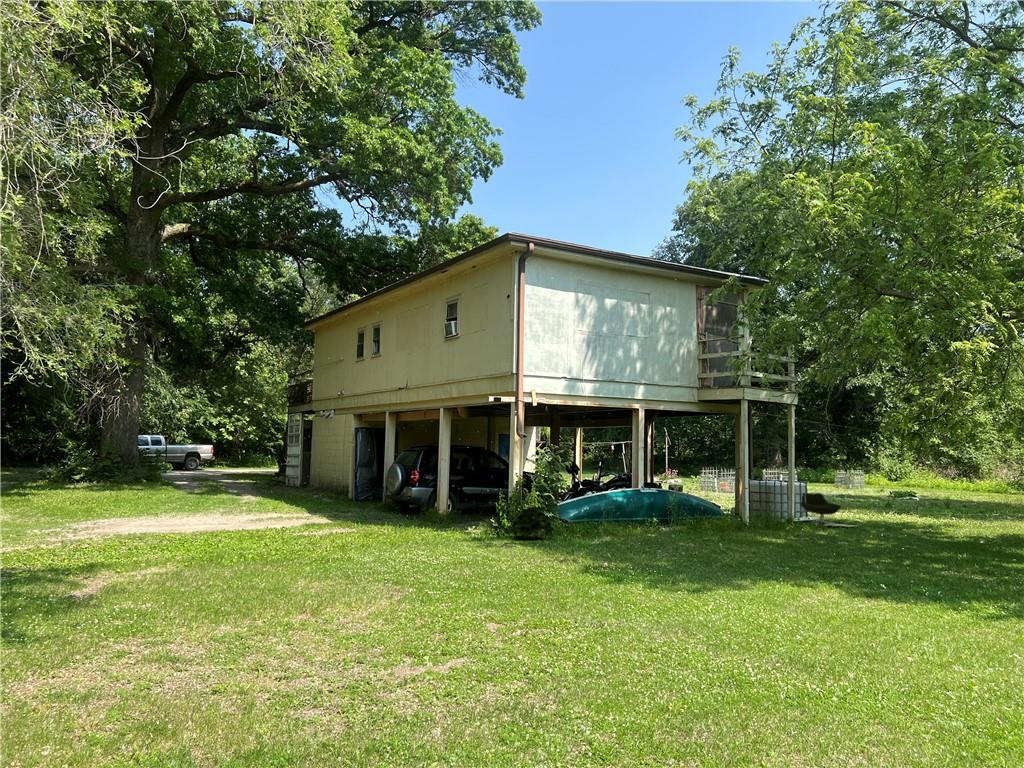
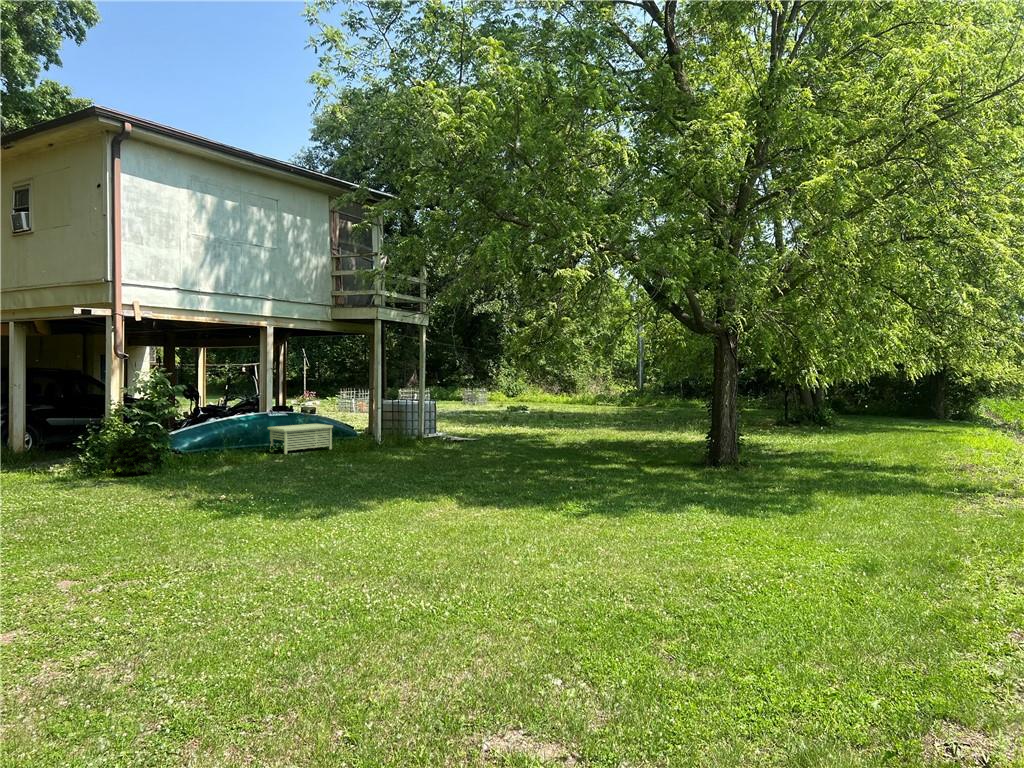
lounge chair: present [801,493,841,522] -> none [429,410,465,439]
storage bench: none [638,501,700,530] -> present [268,424,333,454]

